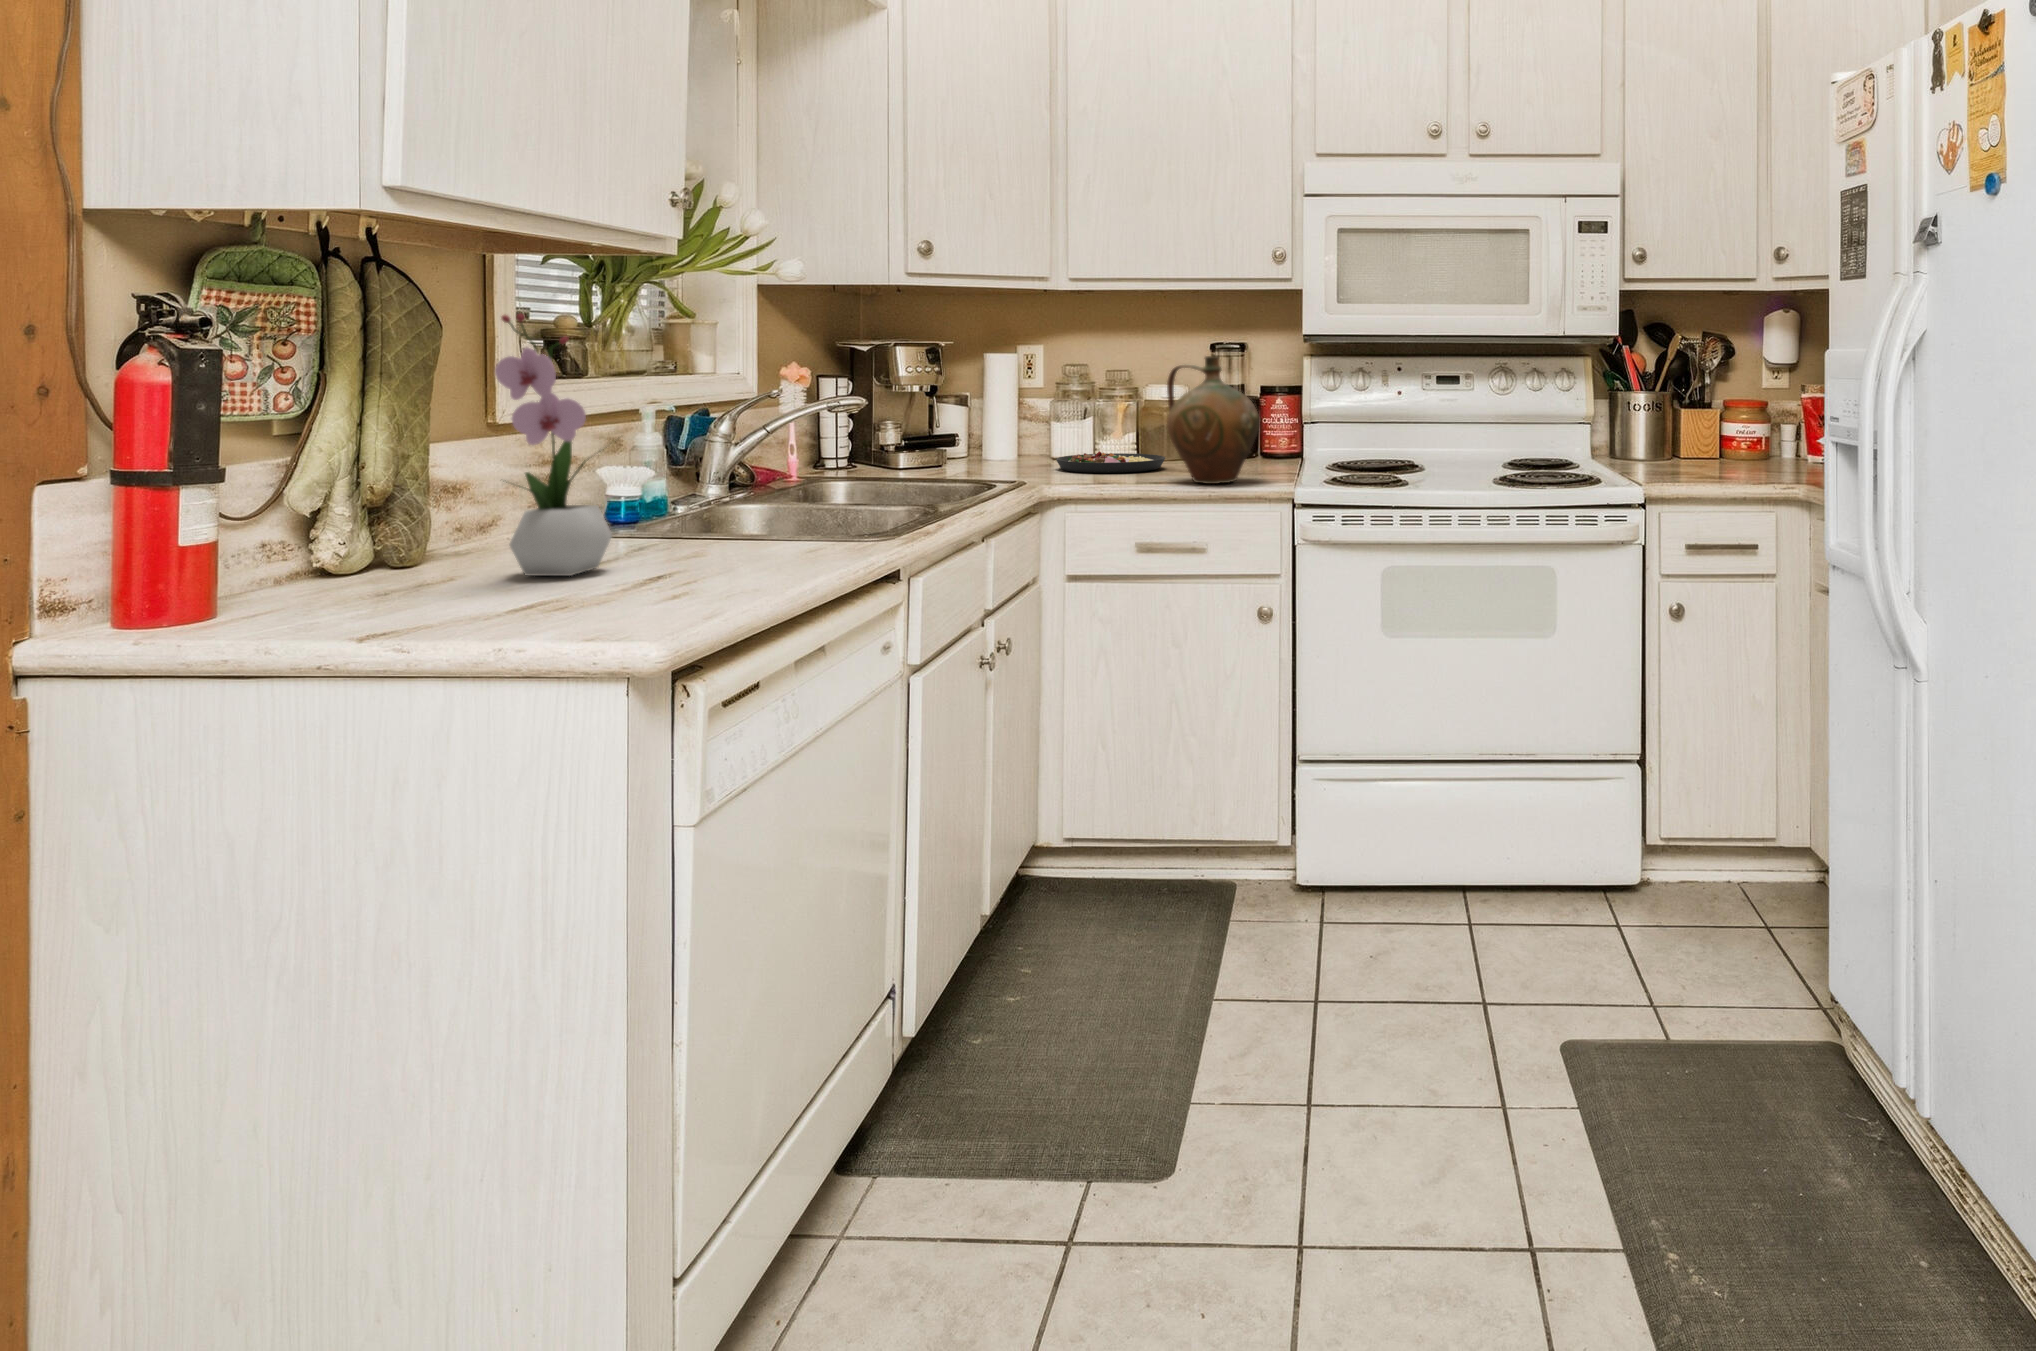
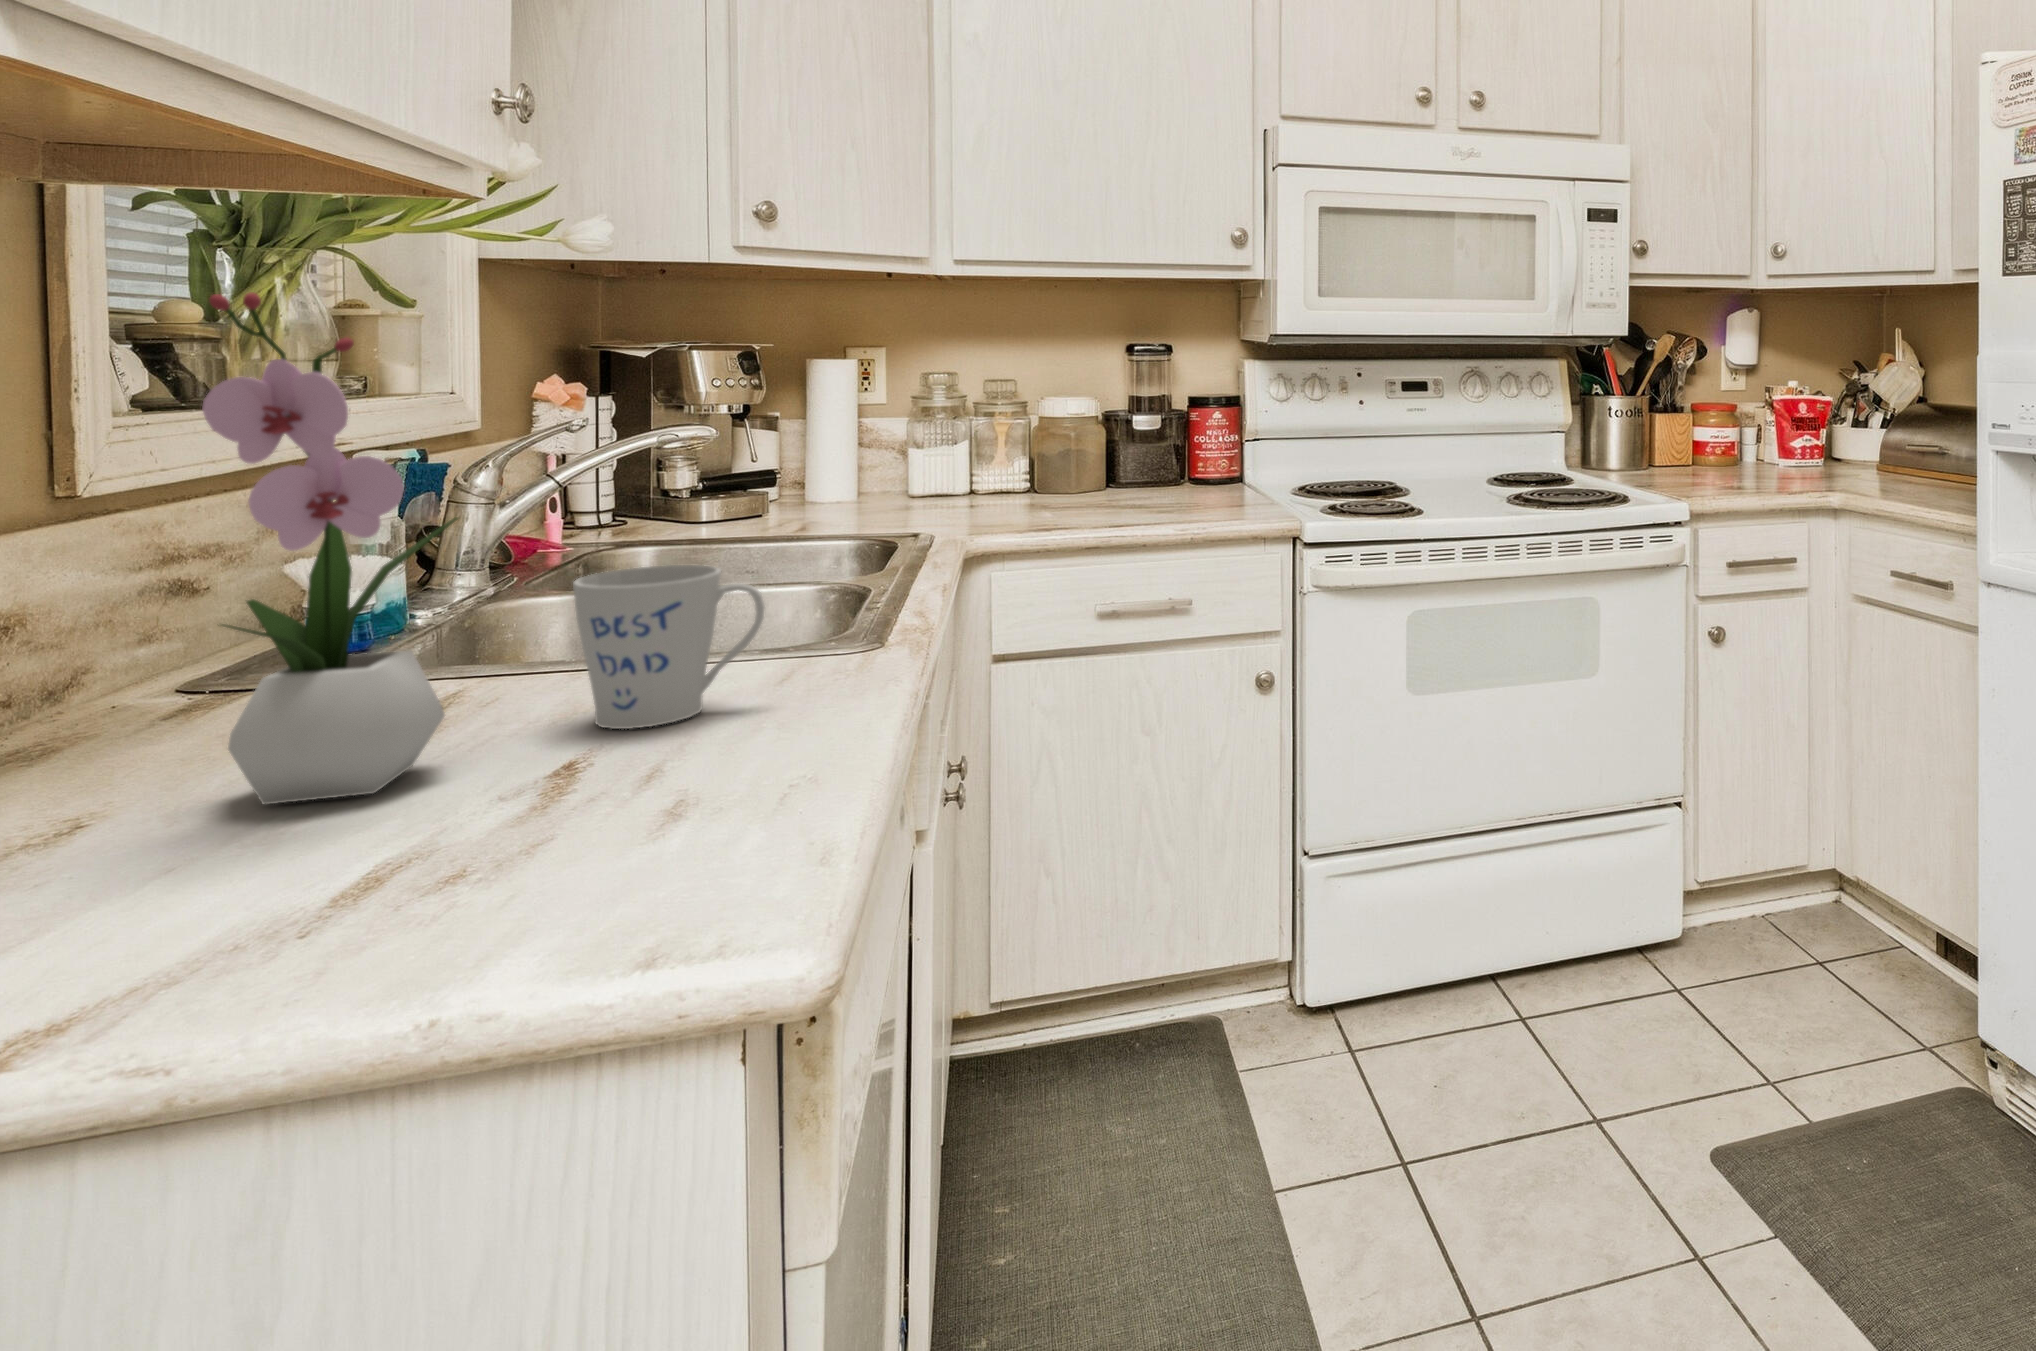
ceramic jug: present [1167,356,1260,484] -> none [1115,359,1238,523]
plate: present [1056,451,1165,473] -> none [930,485,1079,514]
mug: none [687,473,789,562] -> present [573,565,765,729]

